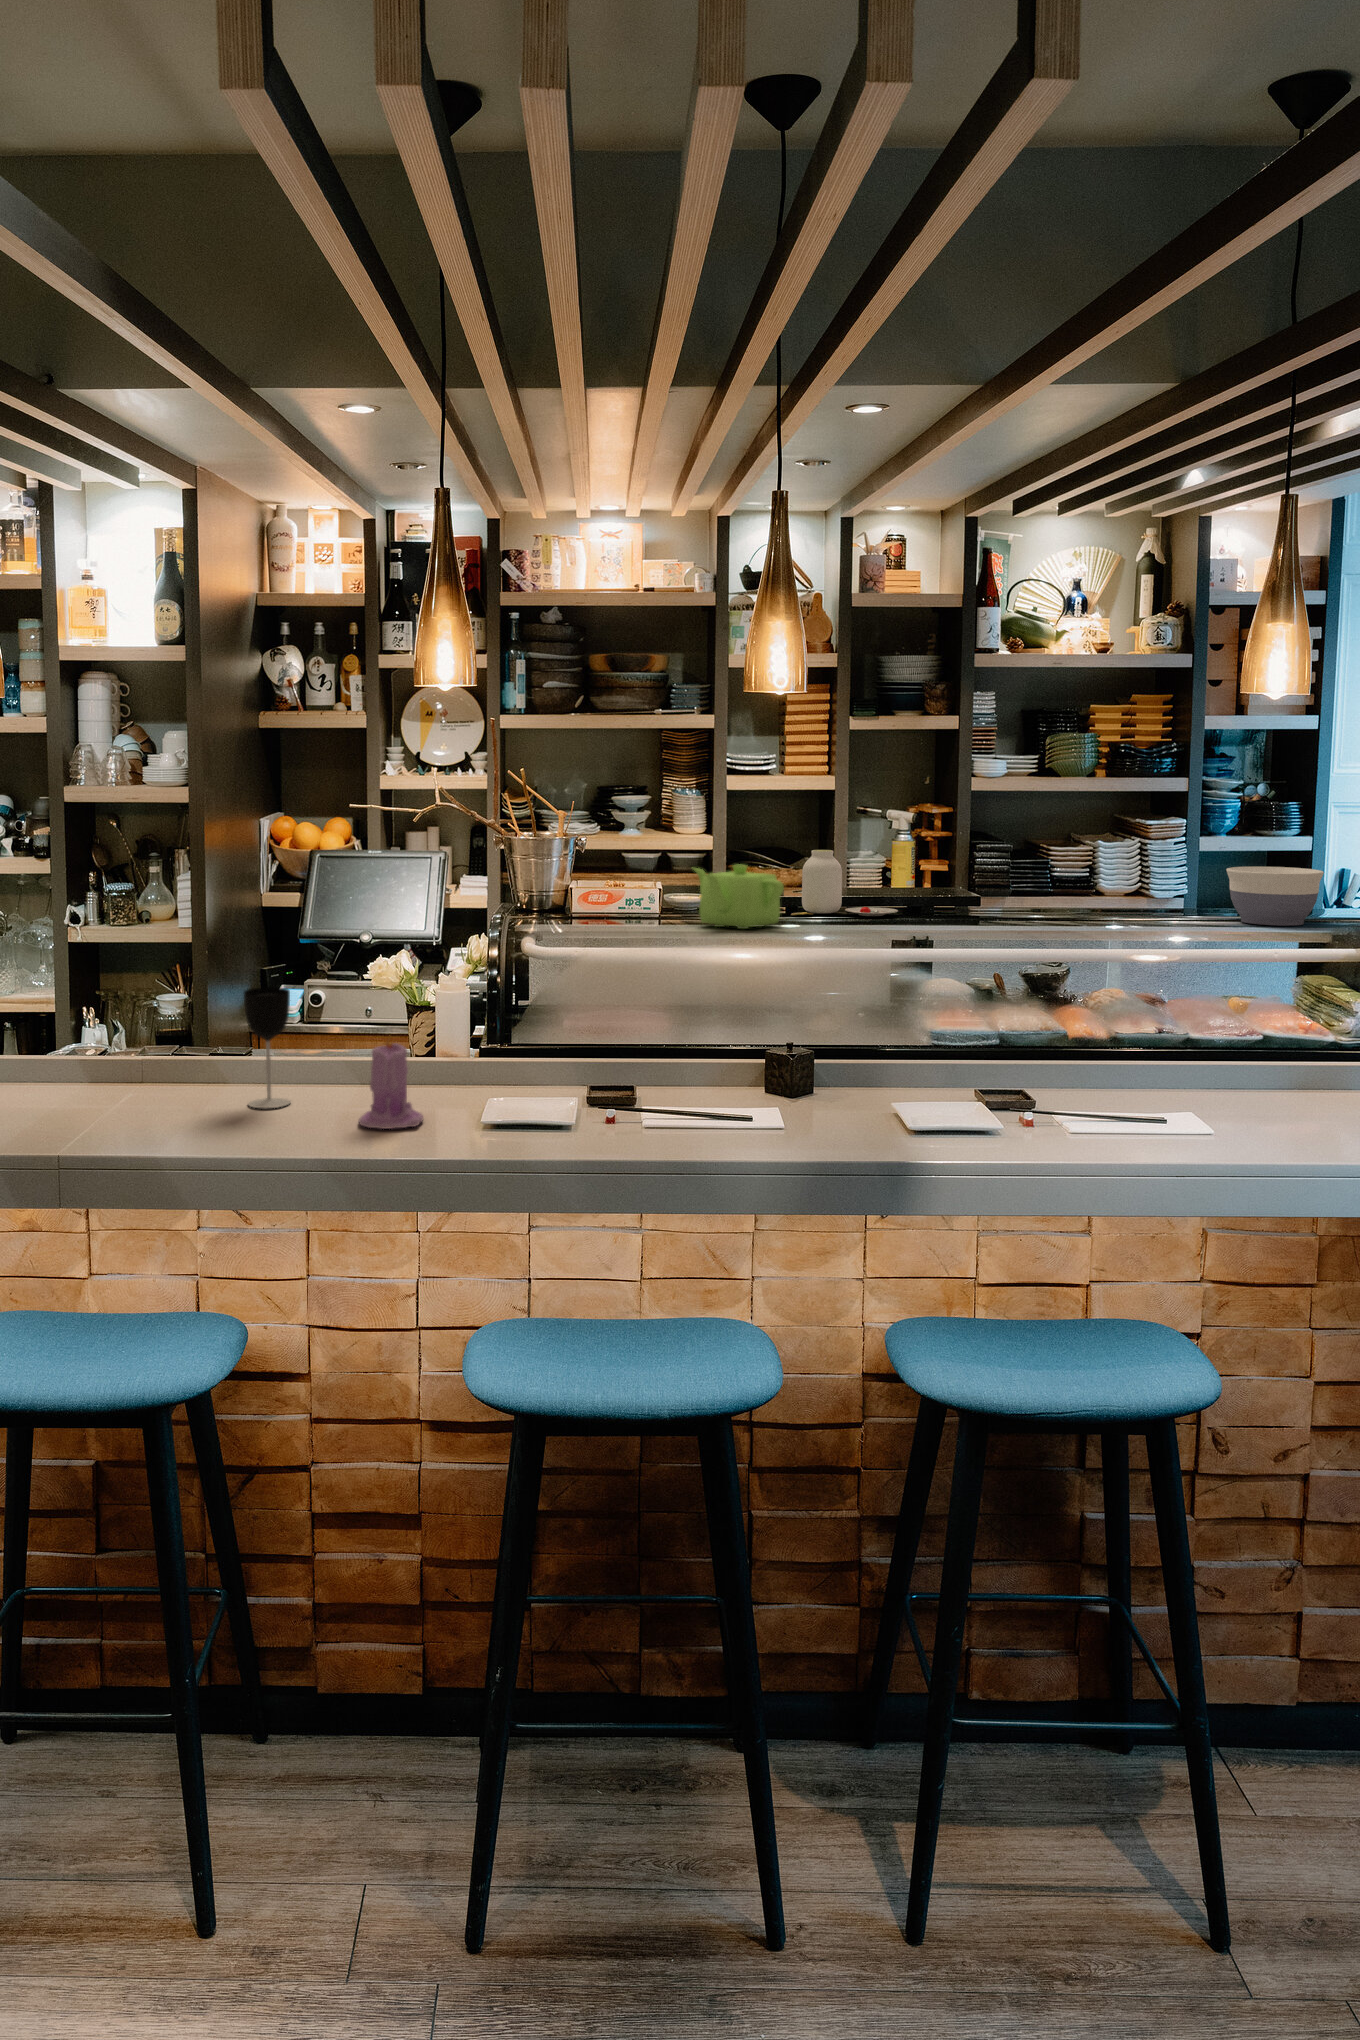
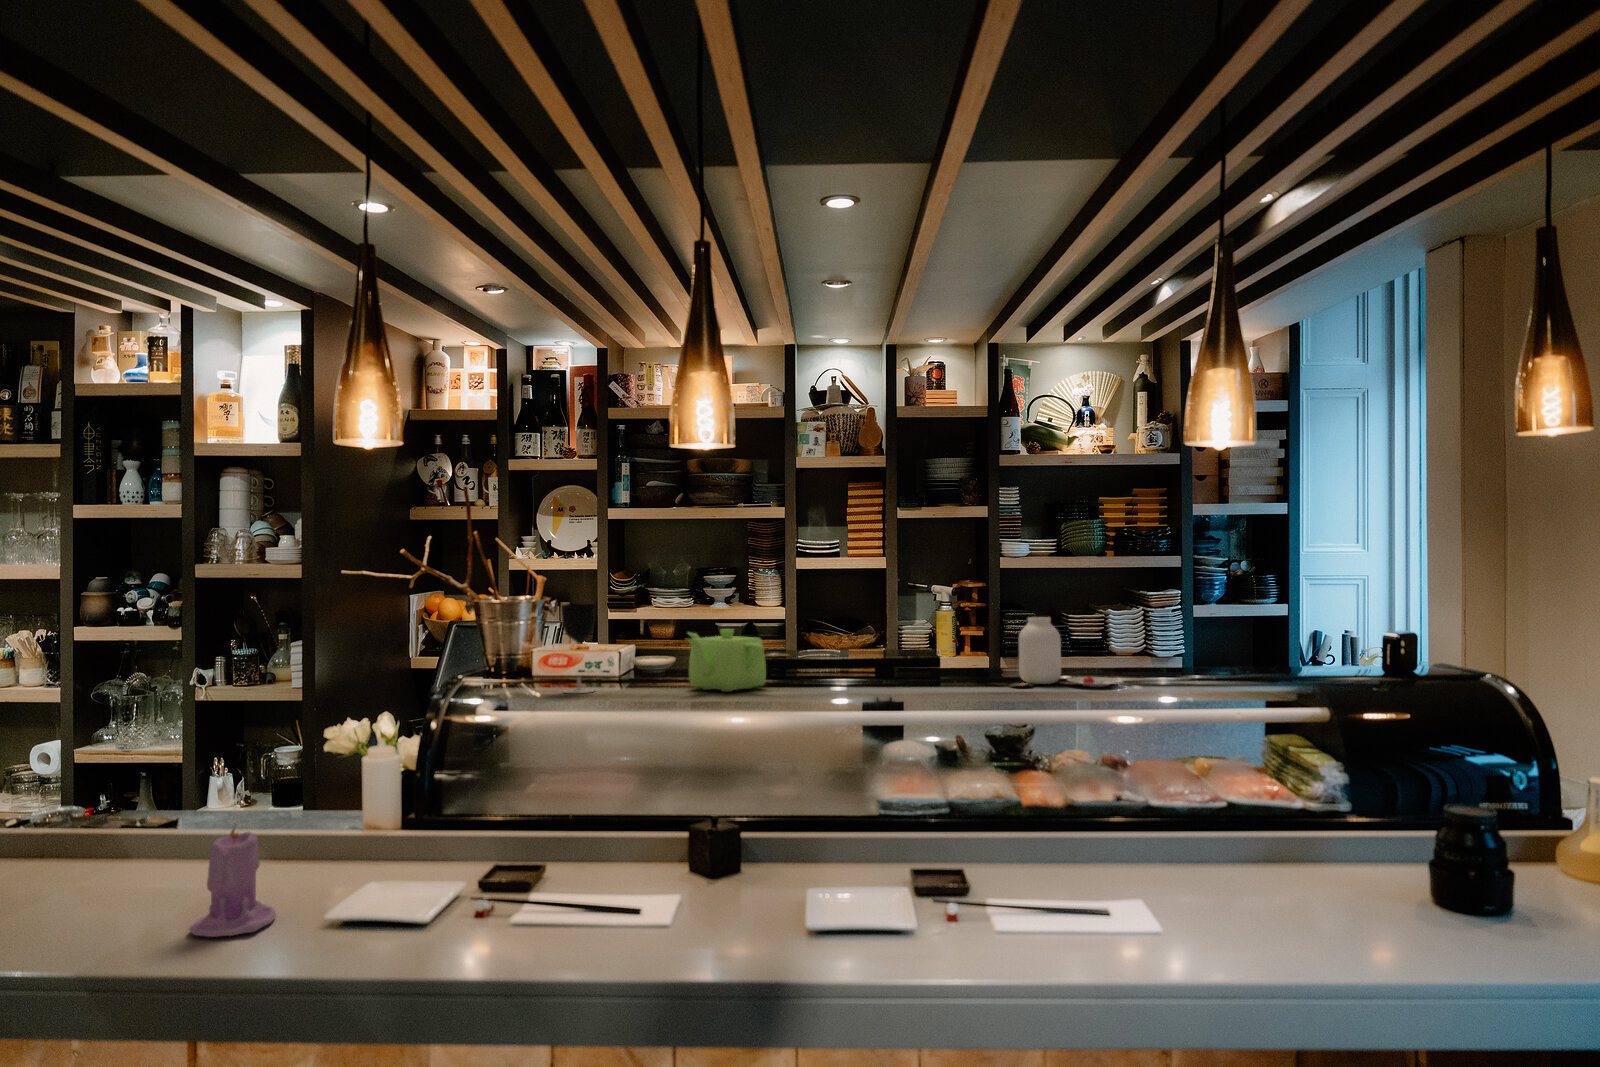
jar: present [791,850,898,916] -> present [1011,617,1123,687]
bowl: present [1226,867,1324,926] -> none [1192,627,1283,683]
wine glass: present [244,987,290,1108] -> present [561,604,596,693]

